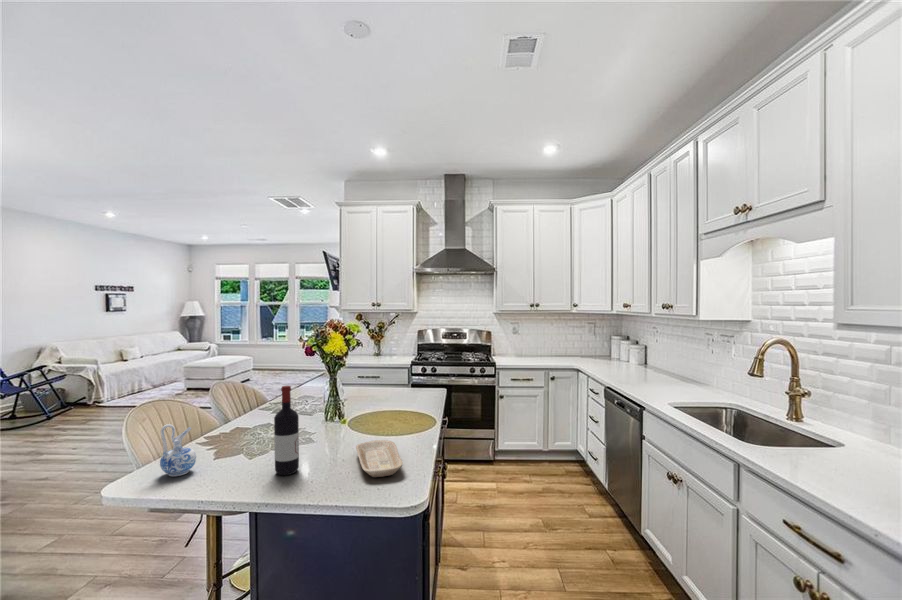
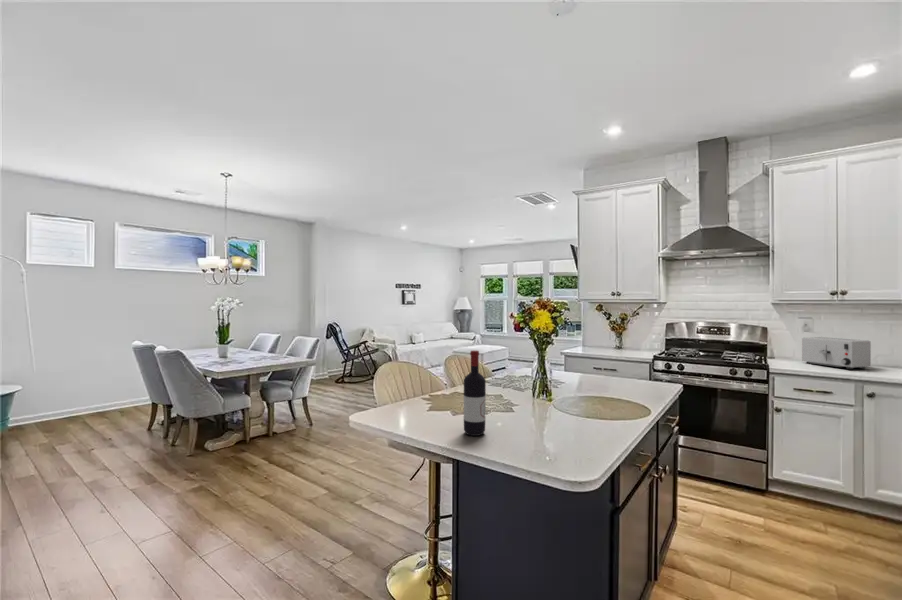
toaster: none [513,337,551,360] -> present [802,337,871,369]
ceramic pitcher: present [160,424,196,477] -> none [384,374,410,419]
tray: present [356,440,402,477] -> none [539,421,587,458]

